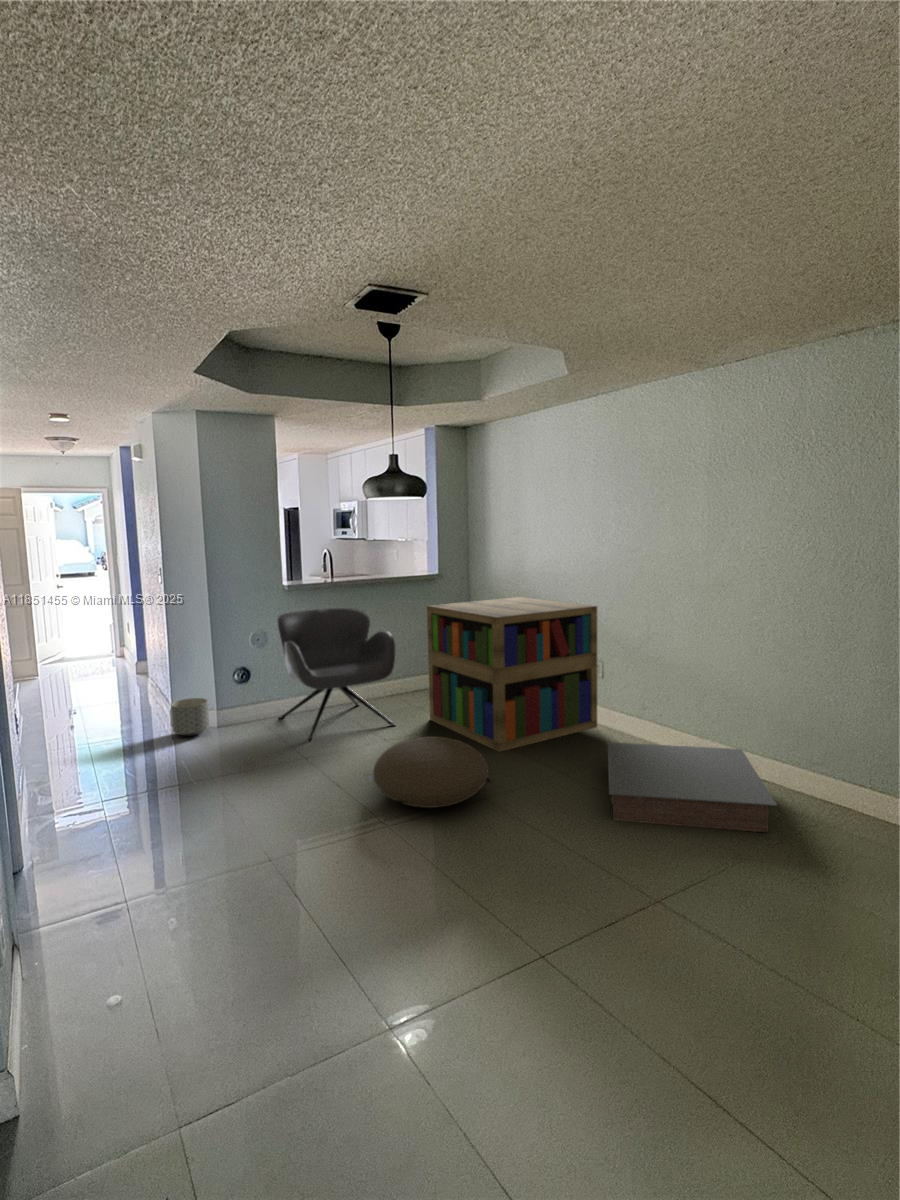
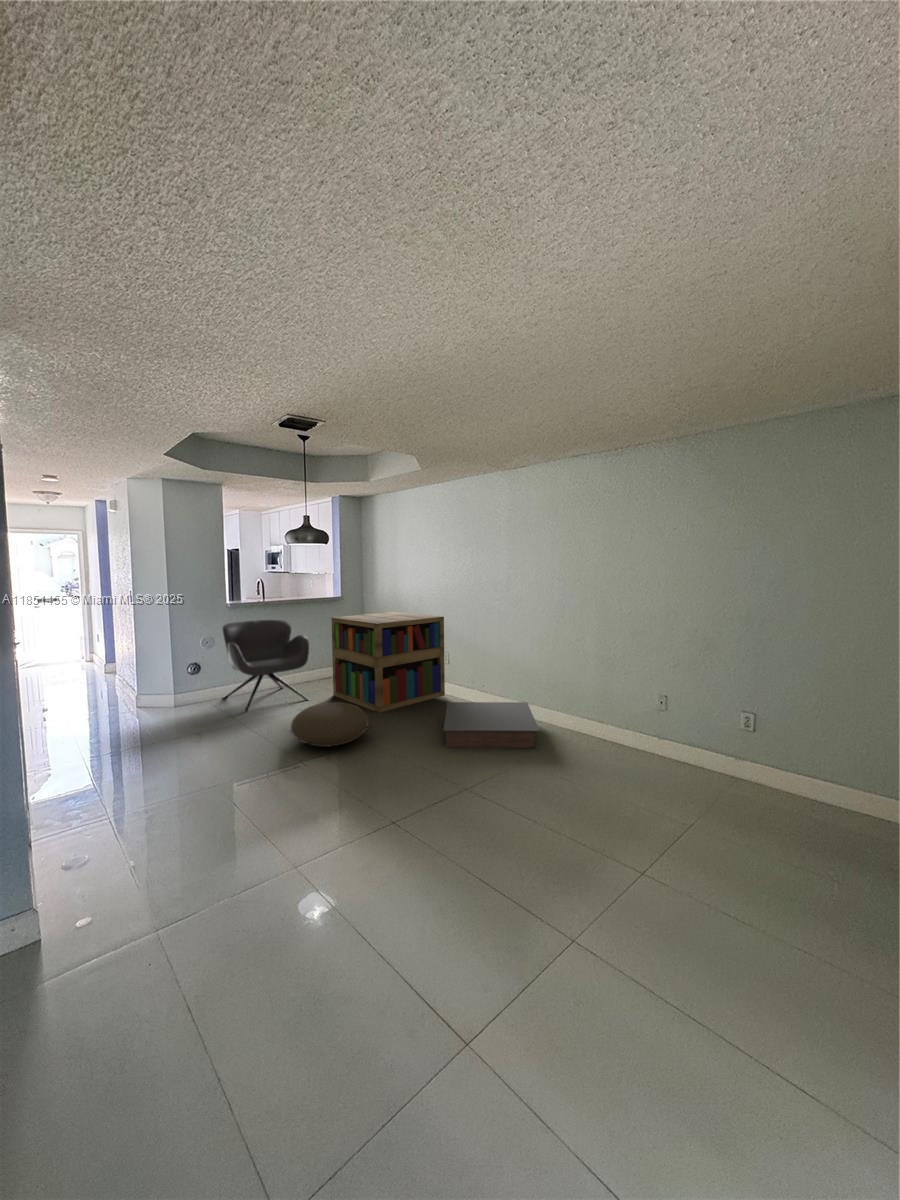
planter: present [171,698,209,736] -> none [138,685,169,713]

